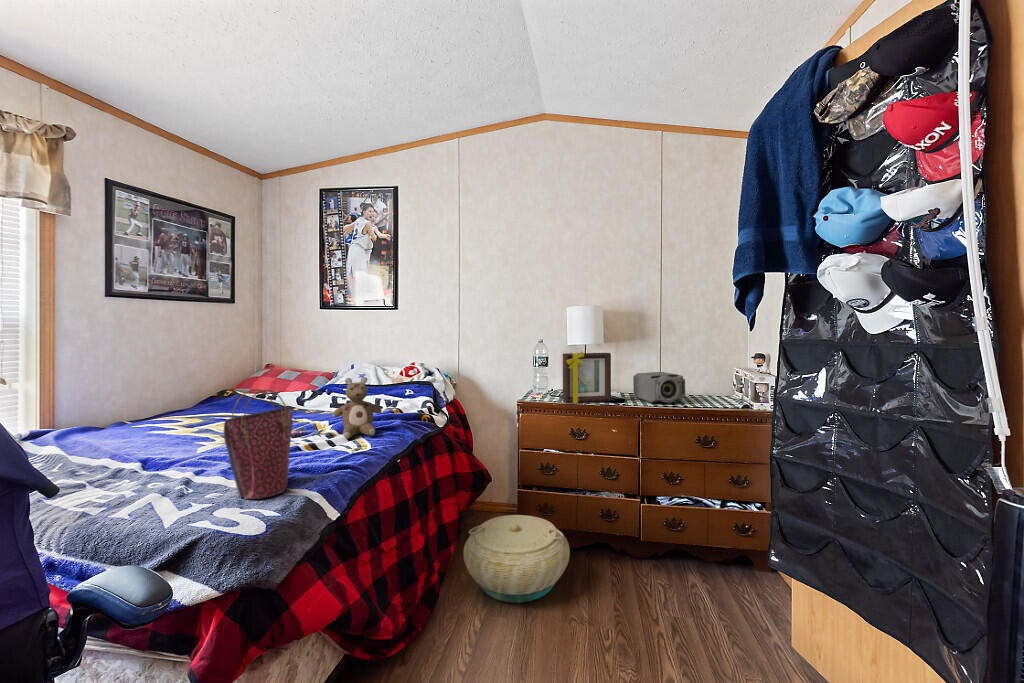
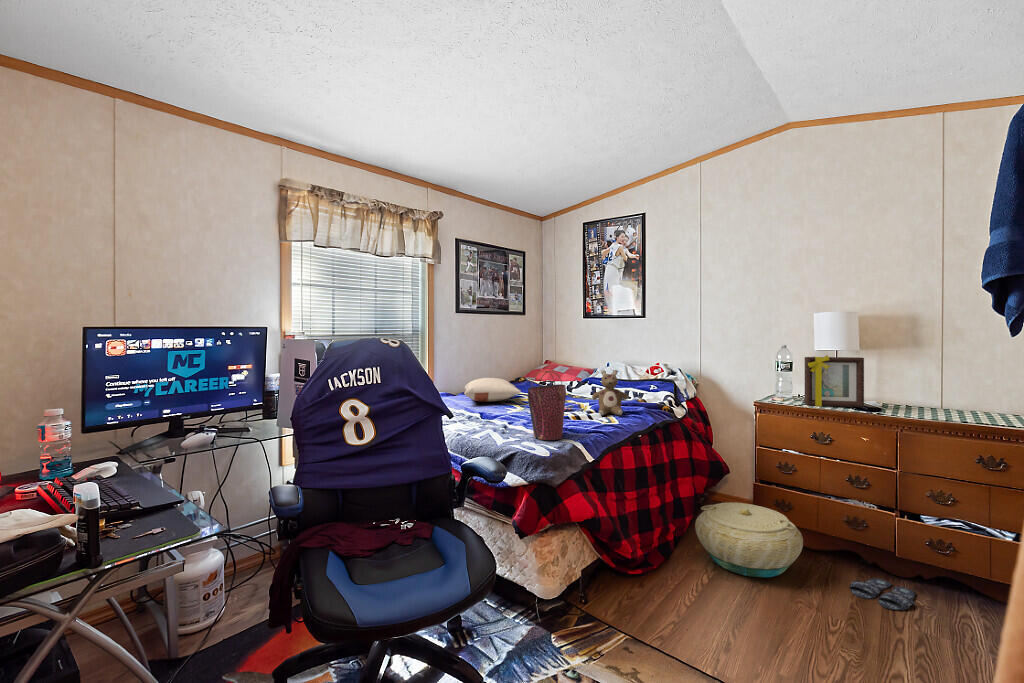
speaker: present [633,372,685,403] -> none [898,381,972,414]
pillow: none [114,397,223,435] -> present [464,378,521,402]
slippers: none [609,565,660,600] -> present [850,578,916,610]

